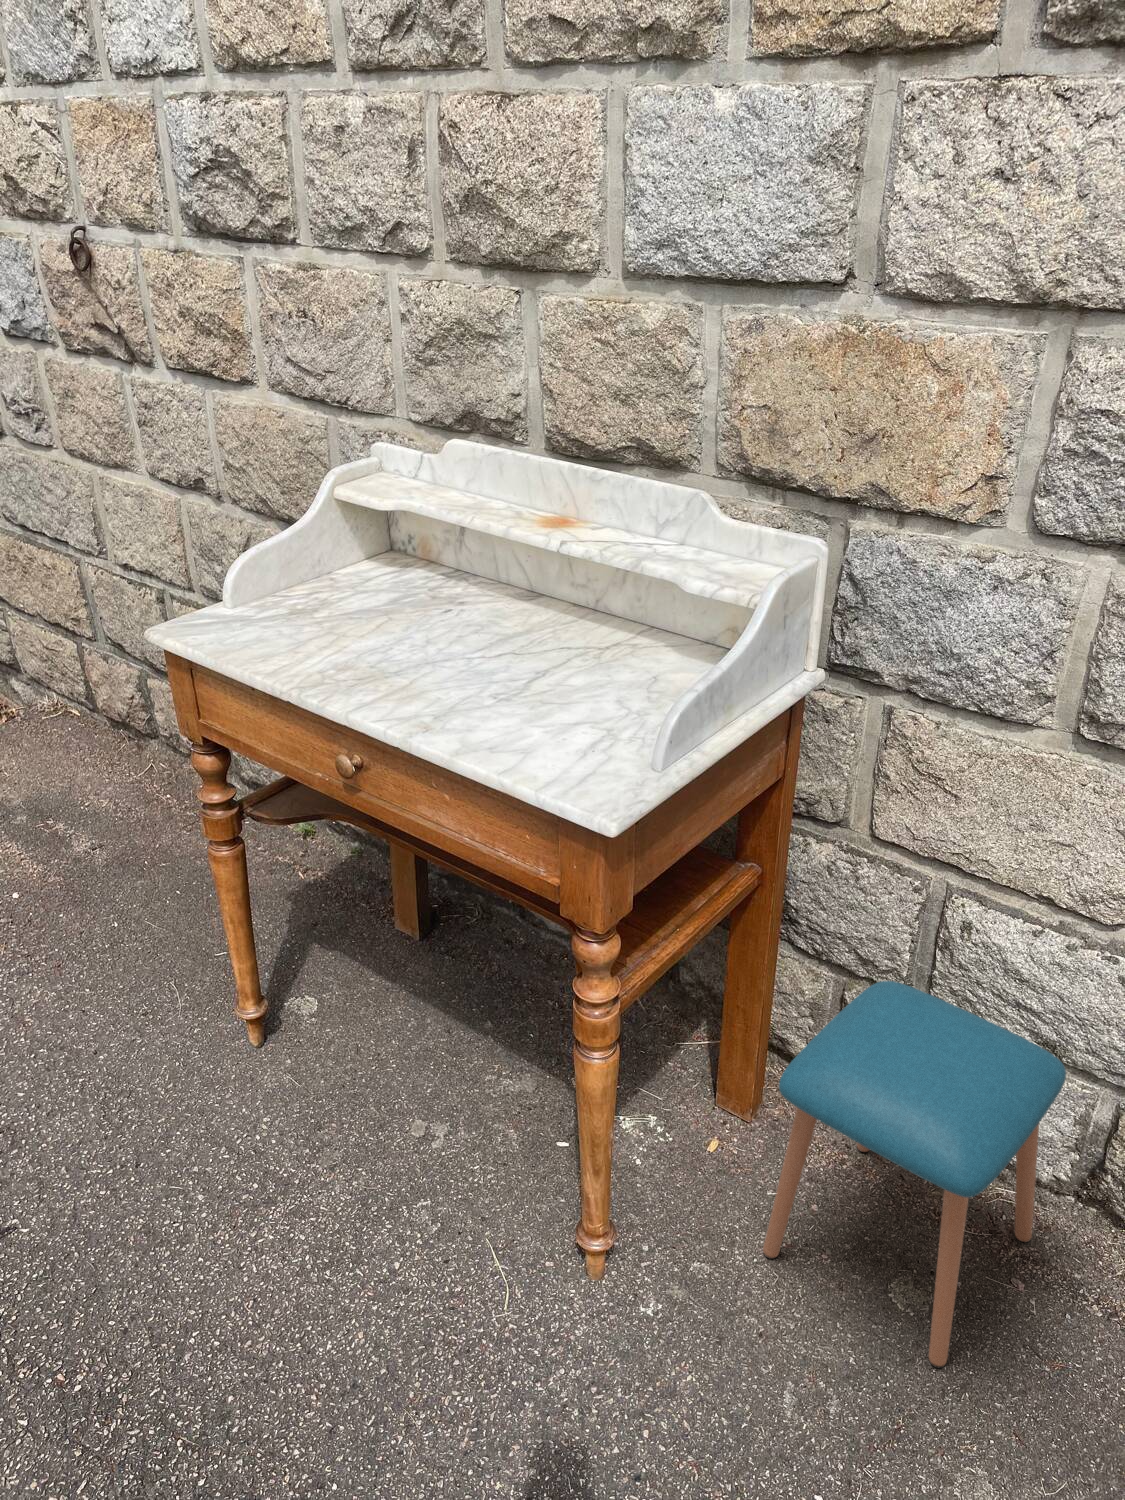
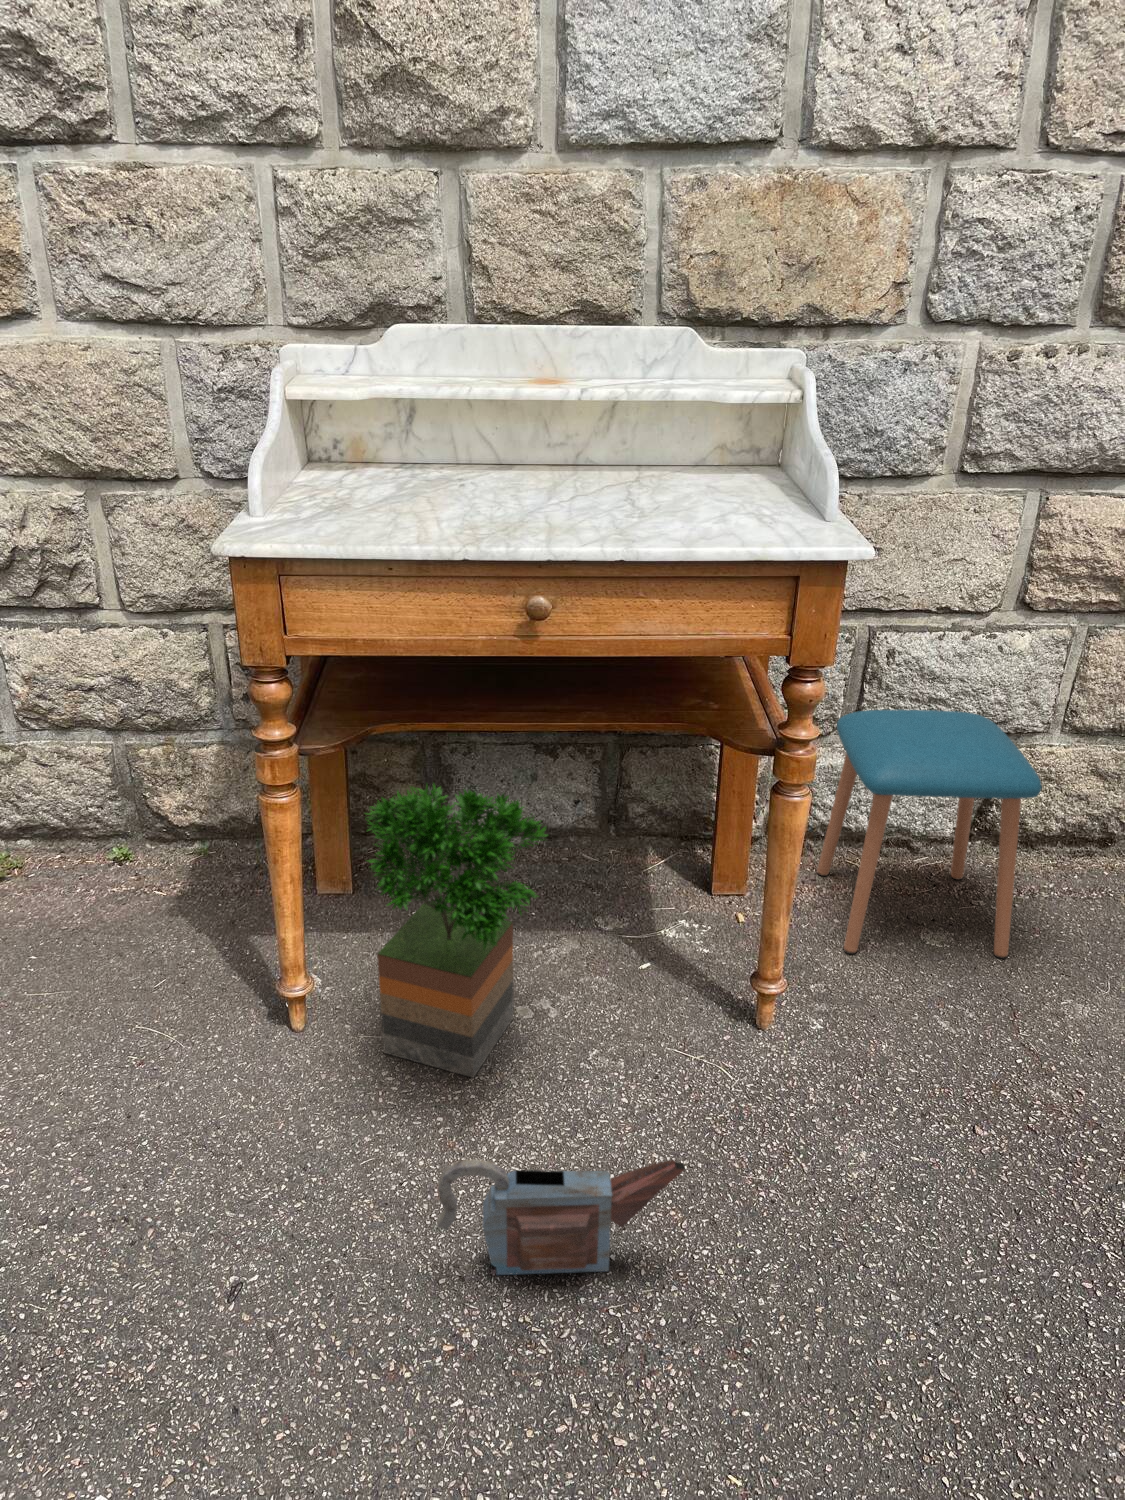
potted tree: none [208,897,418,1178] -> present [366,784,547,1078]
watering can: none [94,1244,240,1406] -> present [437,1159,685,1275]

